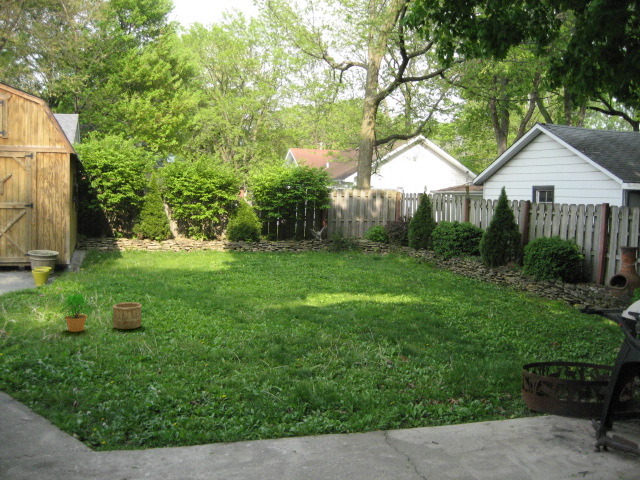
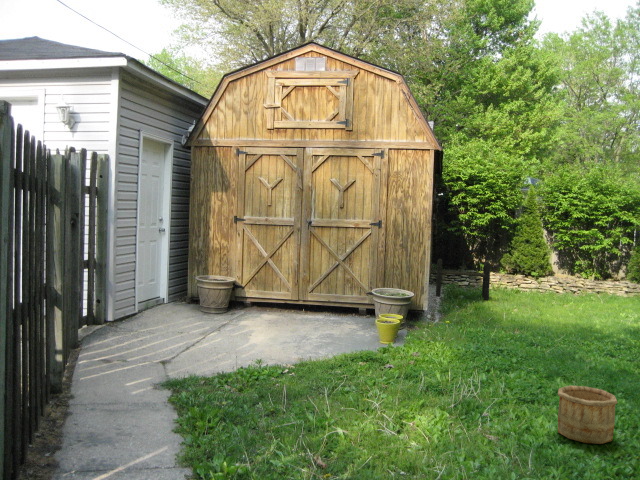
bench: none [74,232,116,262] -> present [436,259,490,300]
potted plant: present [63,294,89,332] -> none [463,359,525,432]

